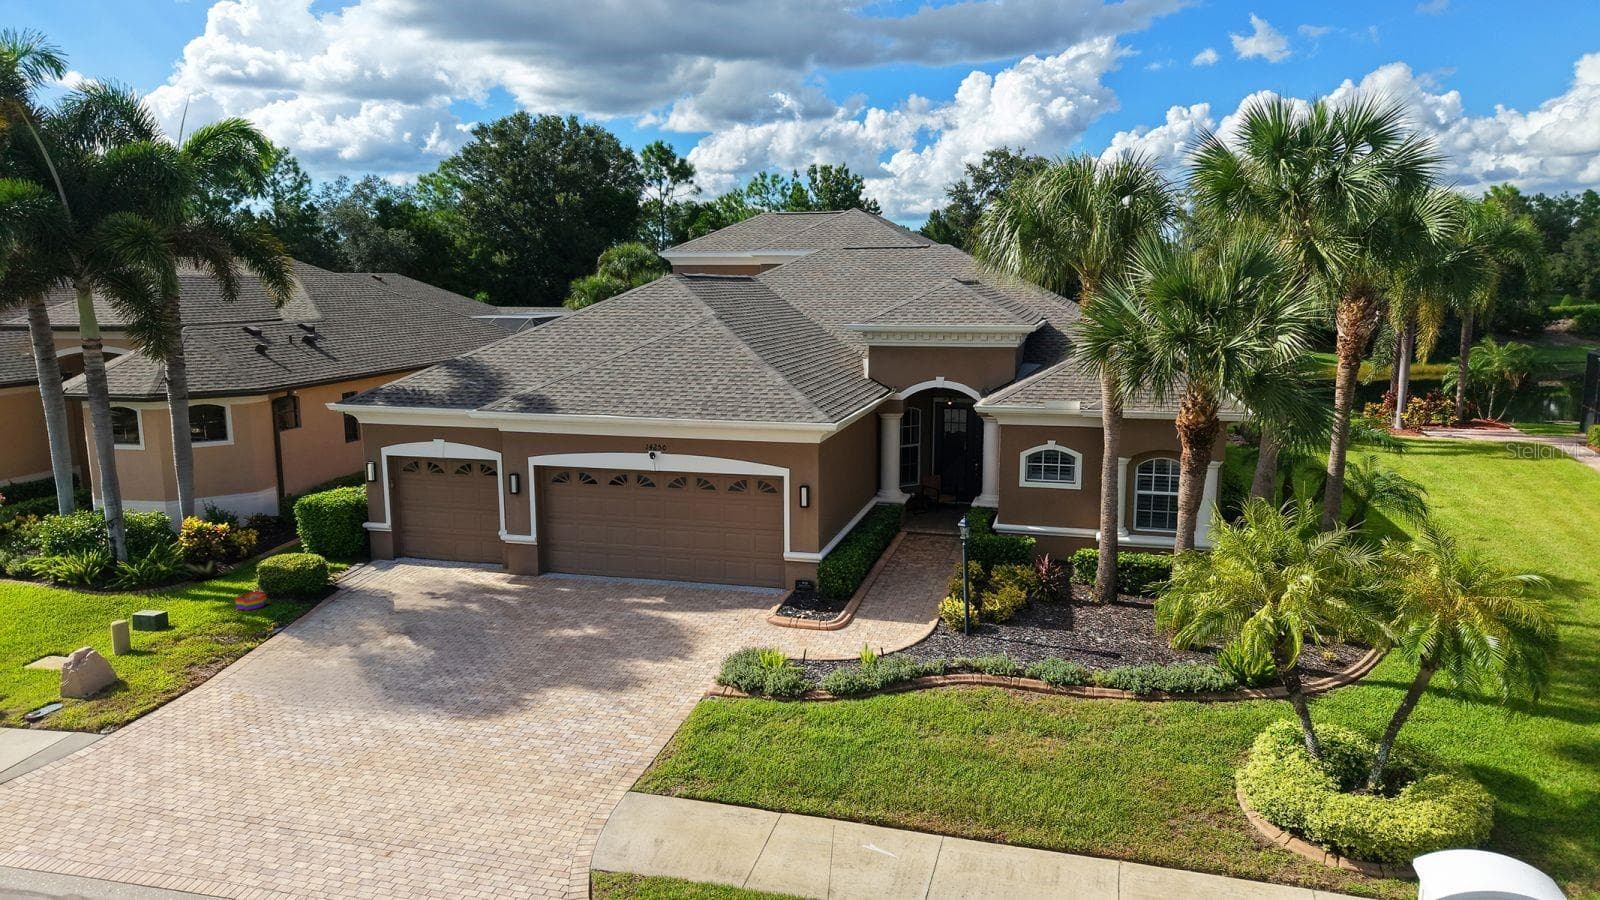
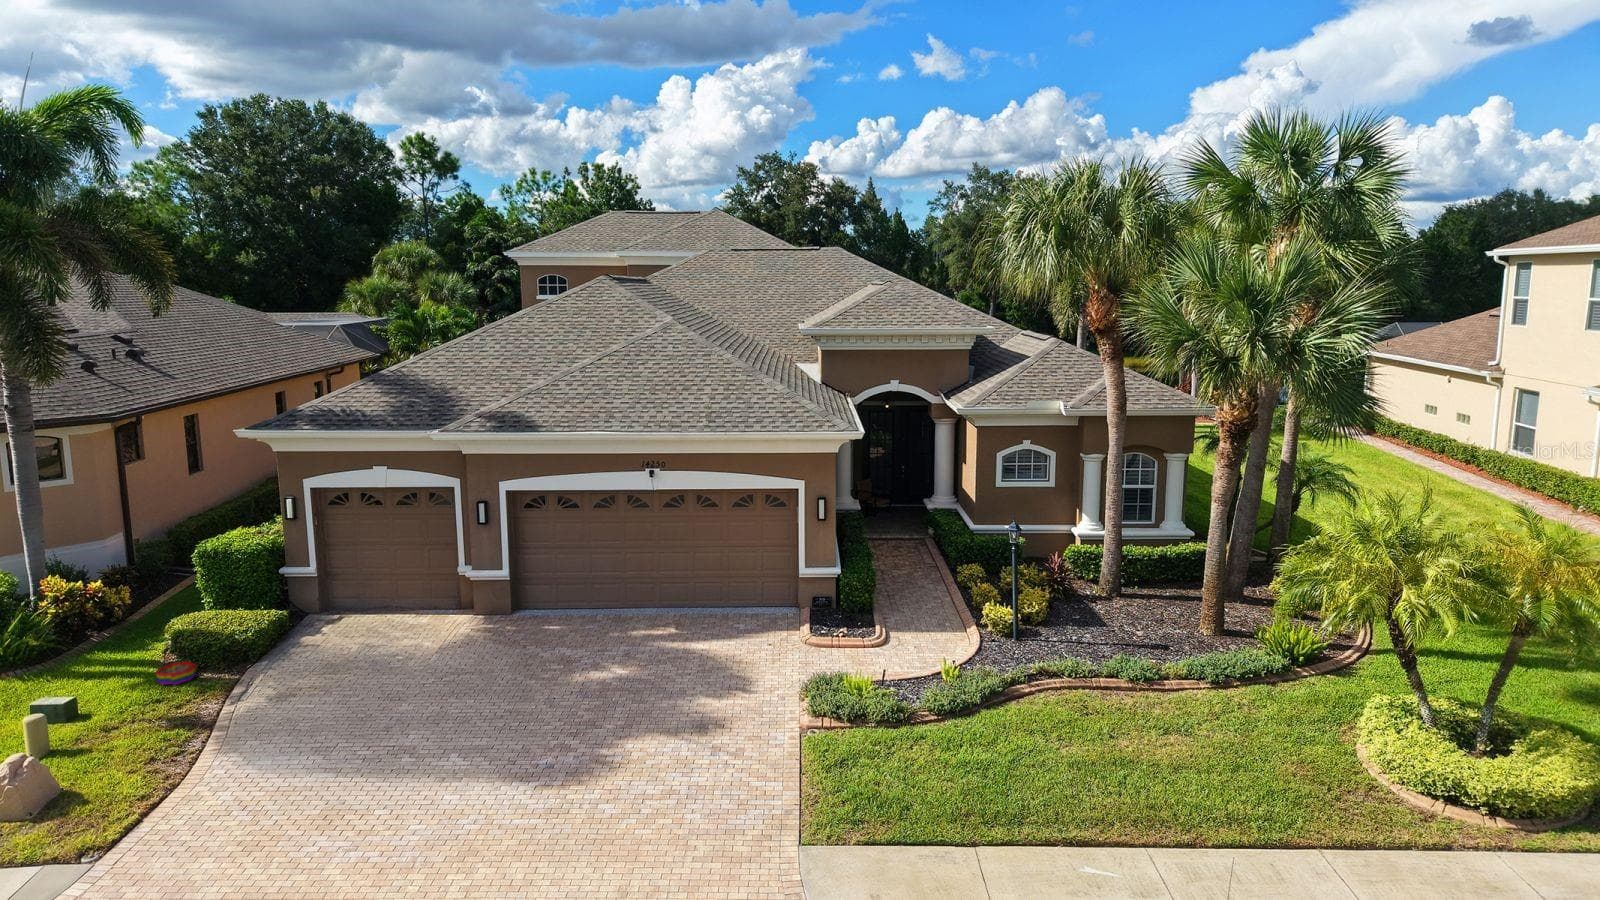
potted plant: present [185,560,216,580] -> none [53,627,114,653]

